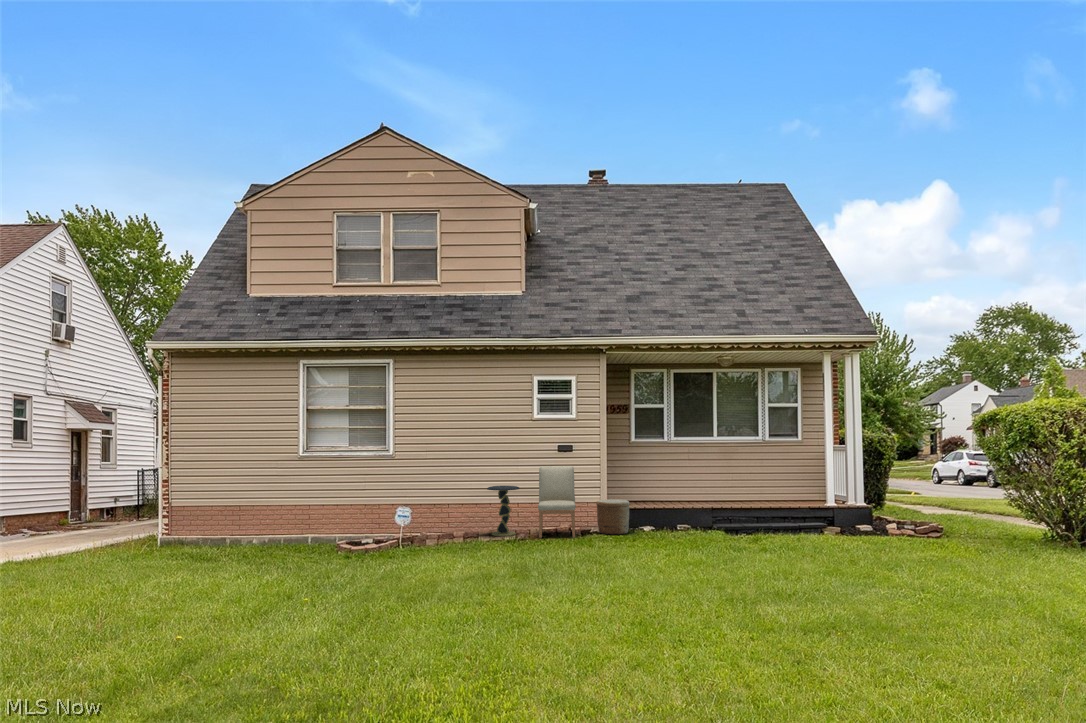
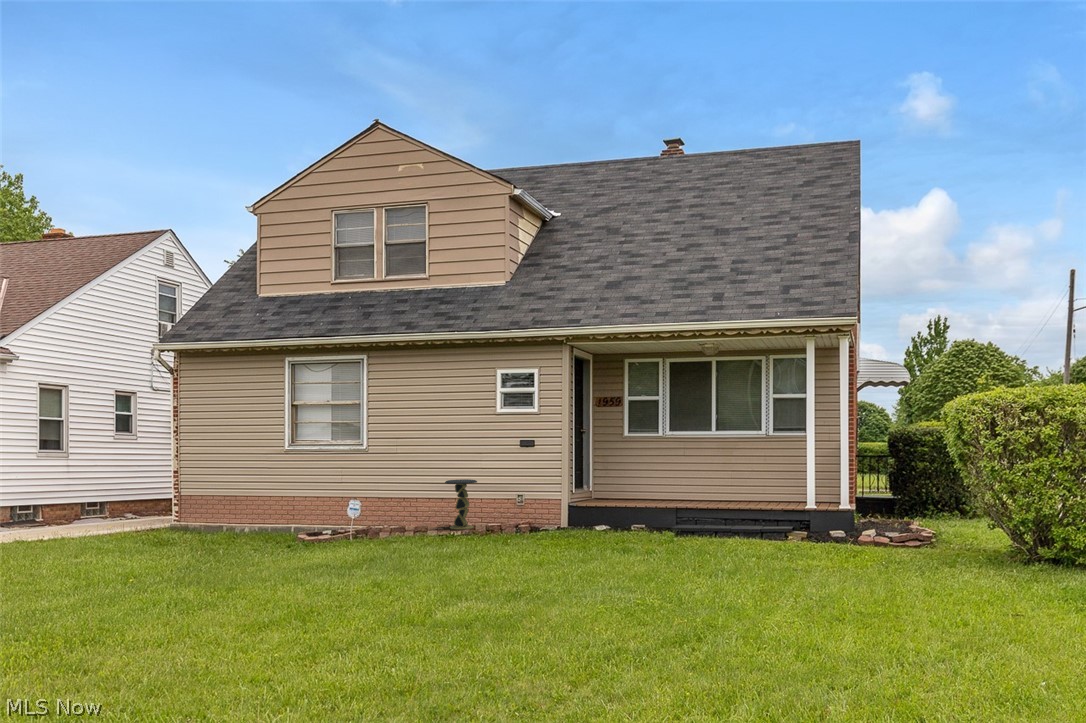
chair: present [538,466,576,538] -> none [485,461,533,533]
woven basket: present [596,499,630,535] -> none [549,496,583,532]

